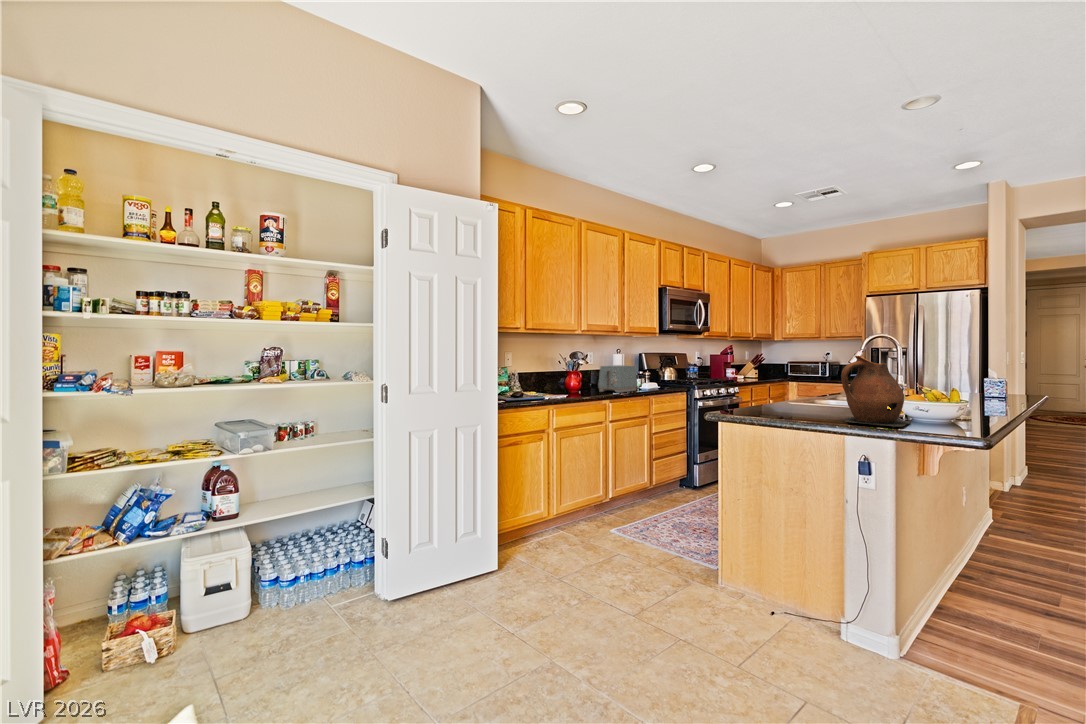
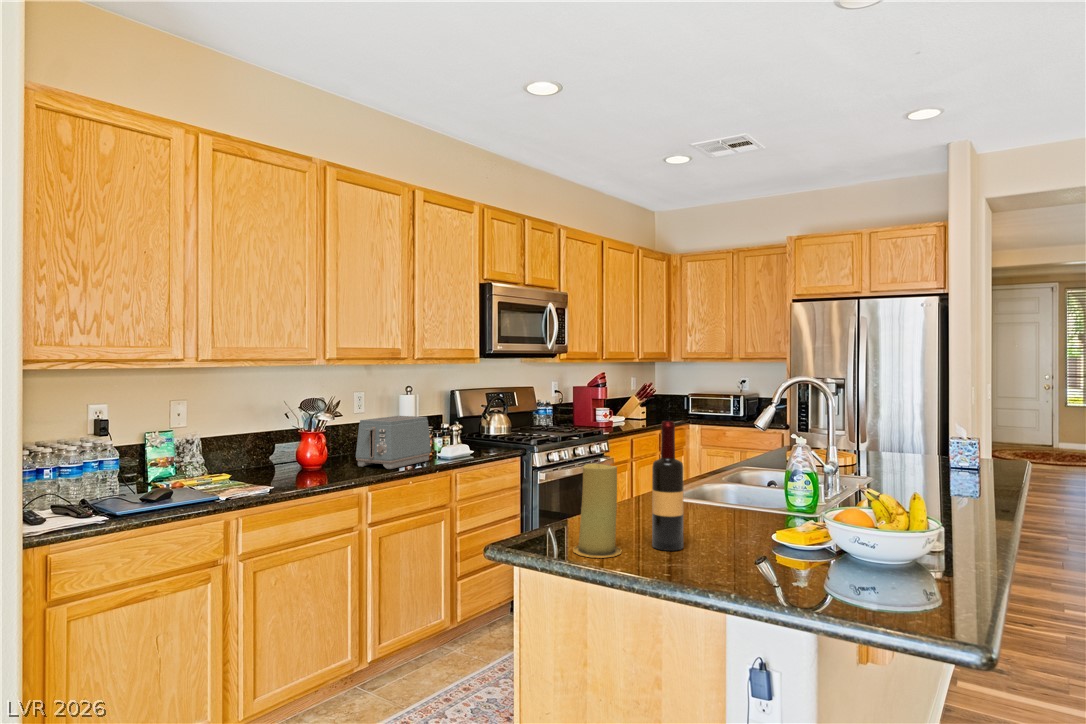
wine bottle: none [798,351,816,416] -> present [652,421,684,551]
ceramic pitcher: present [841,356,911,428] -> none [721,440,846,599]
candle: none [755,372,782,416] -> present [573,464,622,558]

